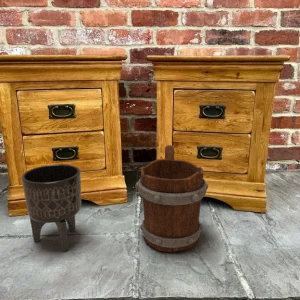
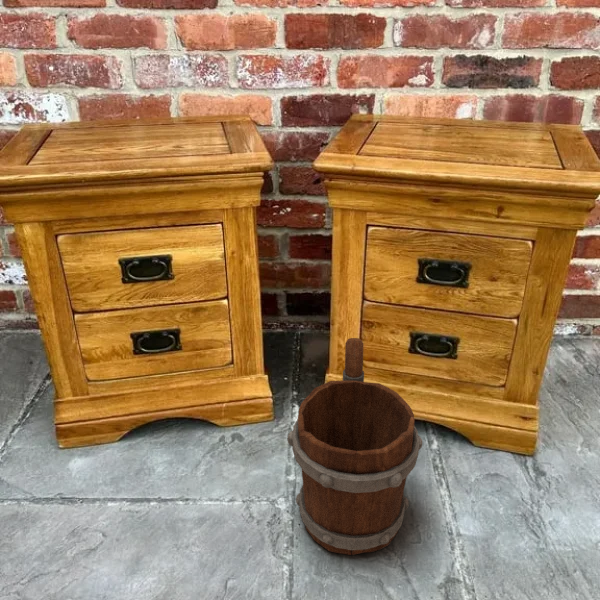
planter: present [21,164,81,252] -> none [81,387,190,546]

